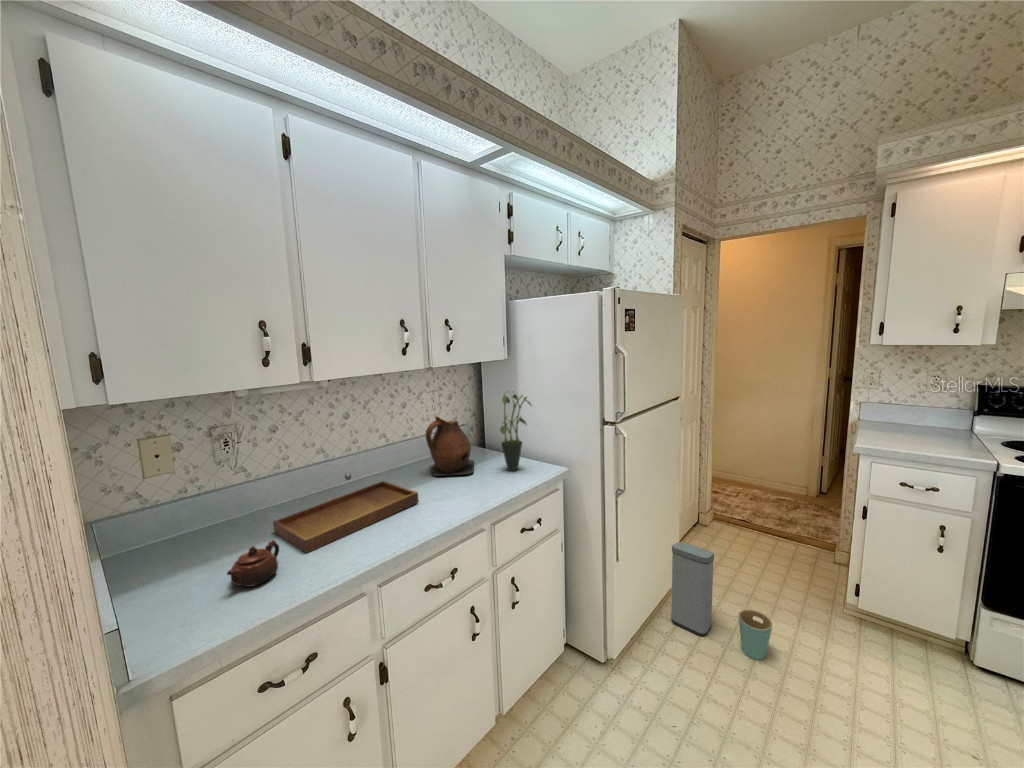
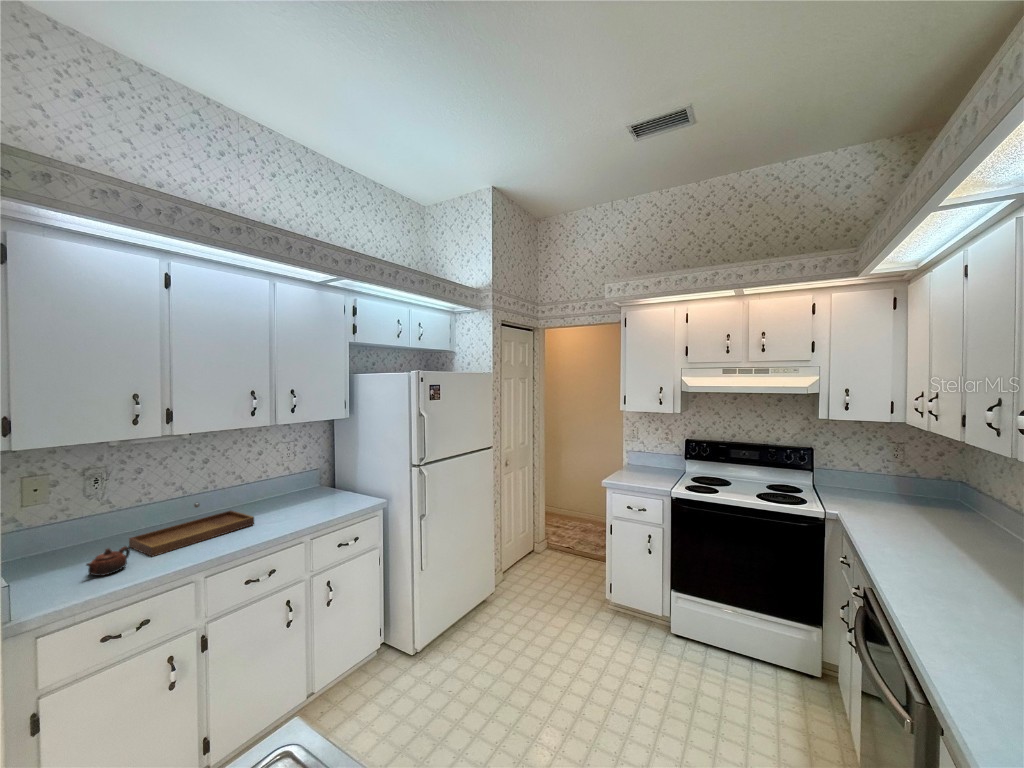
potted plant: present [500,394,531,471] -> none [333,442,358,503]
ceramic pitcher: present [426,416,474,476] -> none [273,461,317,507]
trash can: present [671,542,772,660] -> none [478,558,539,642]

